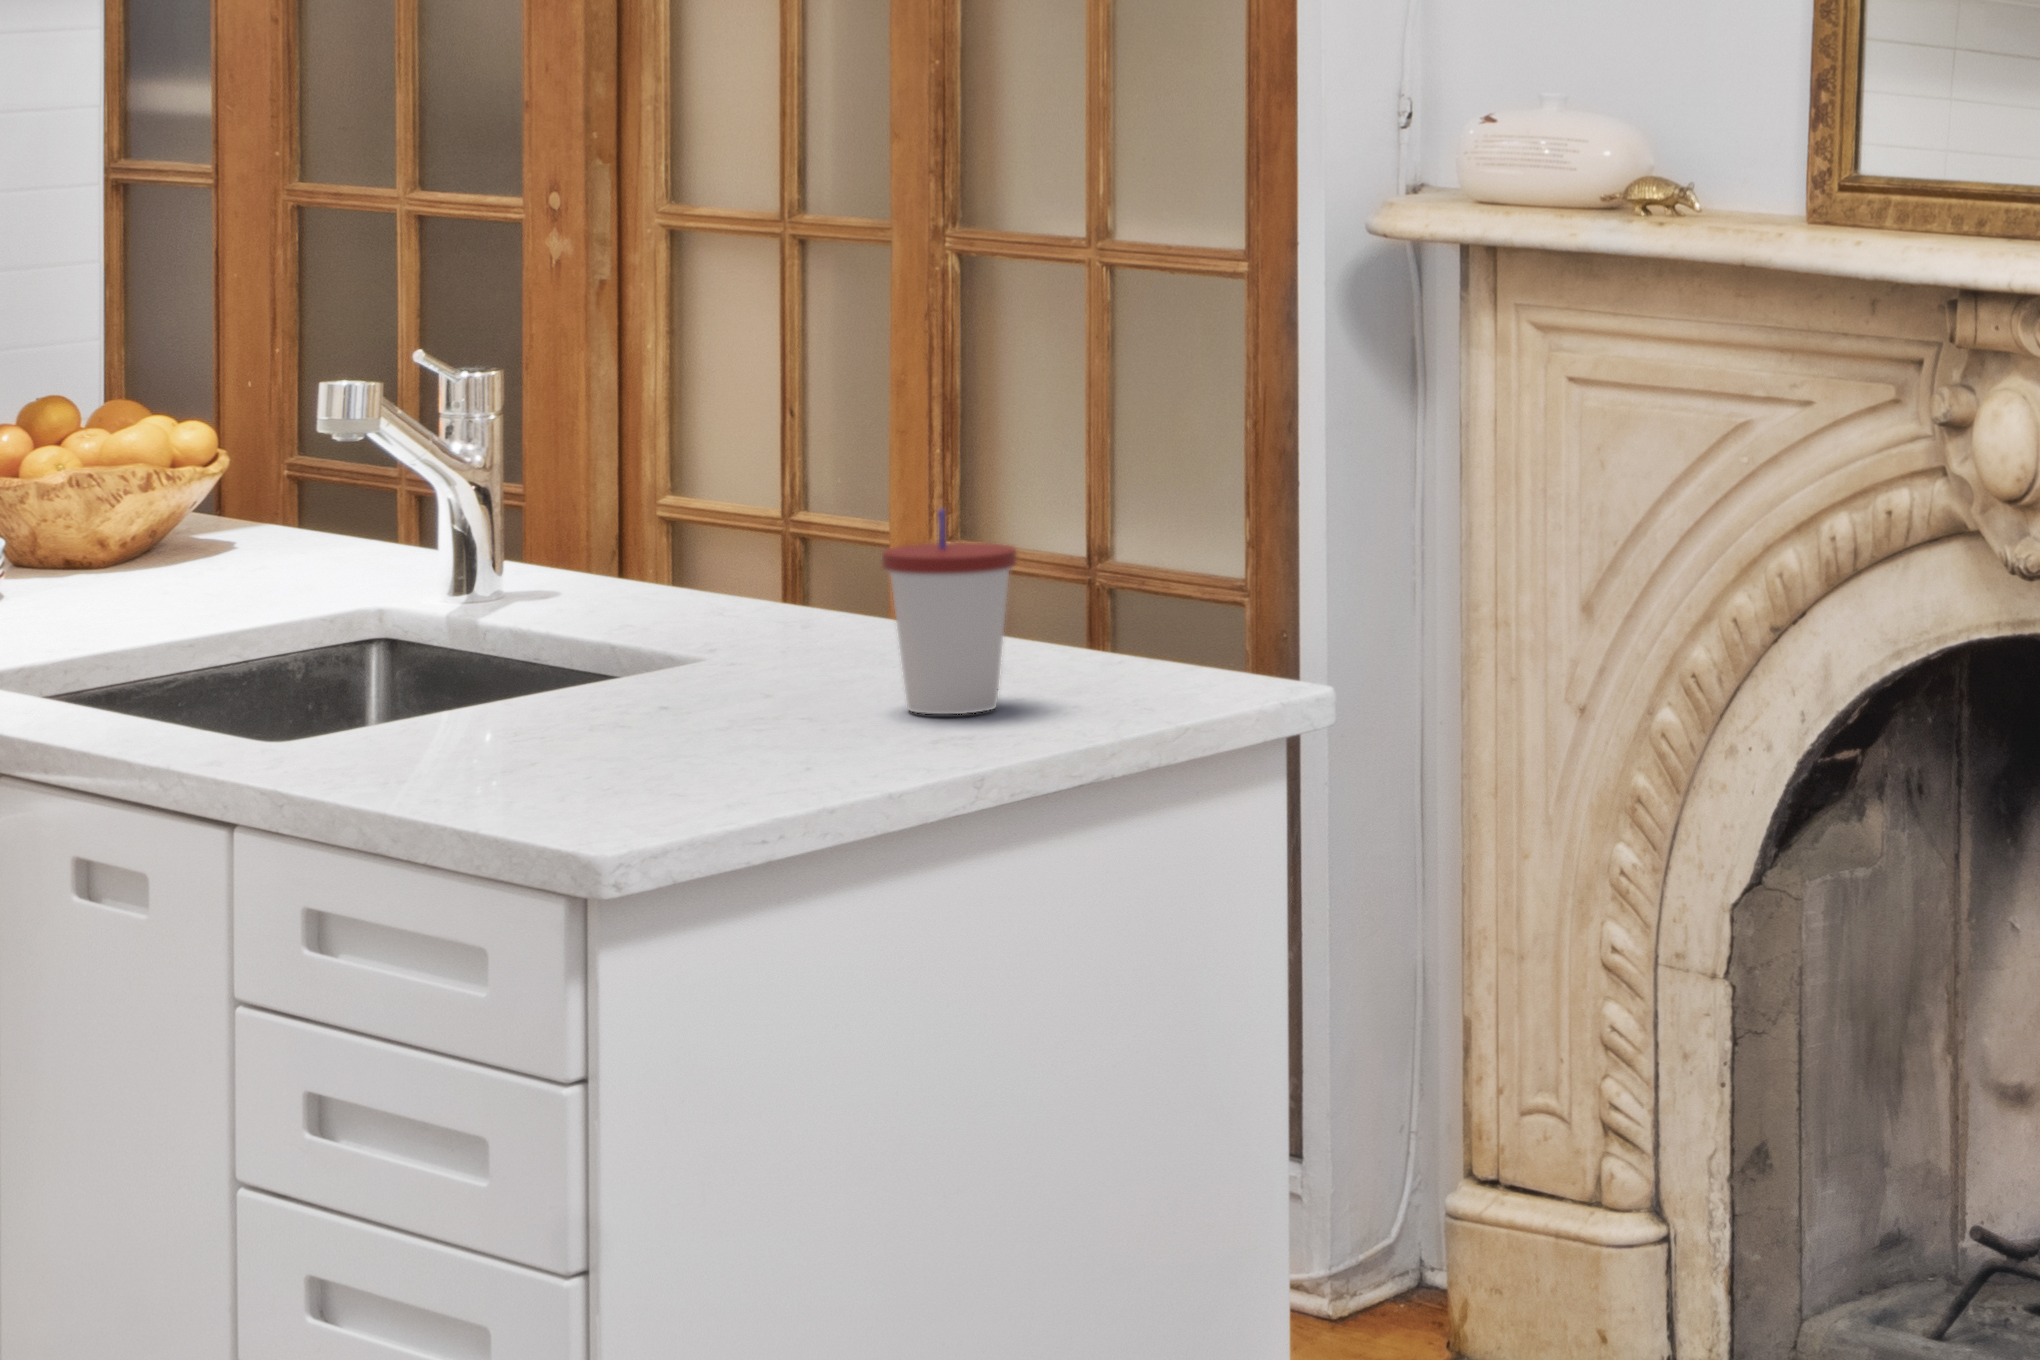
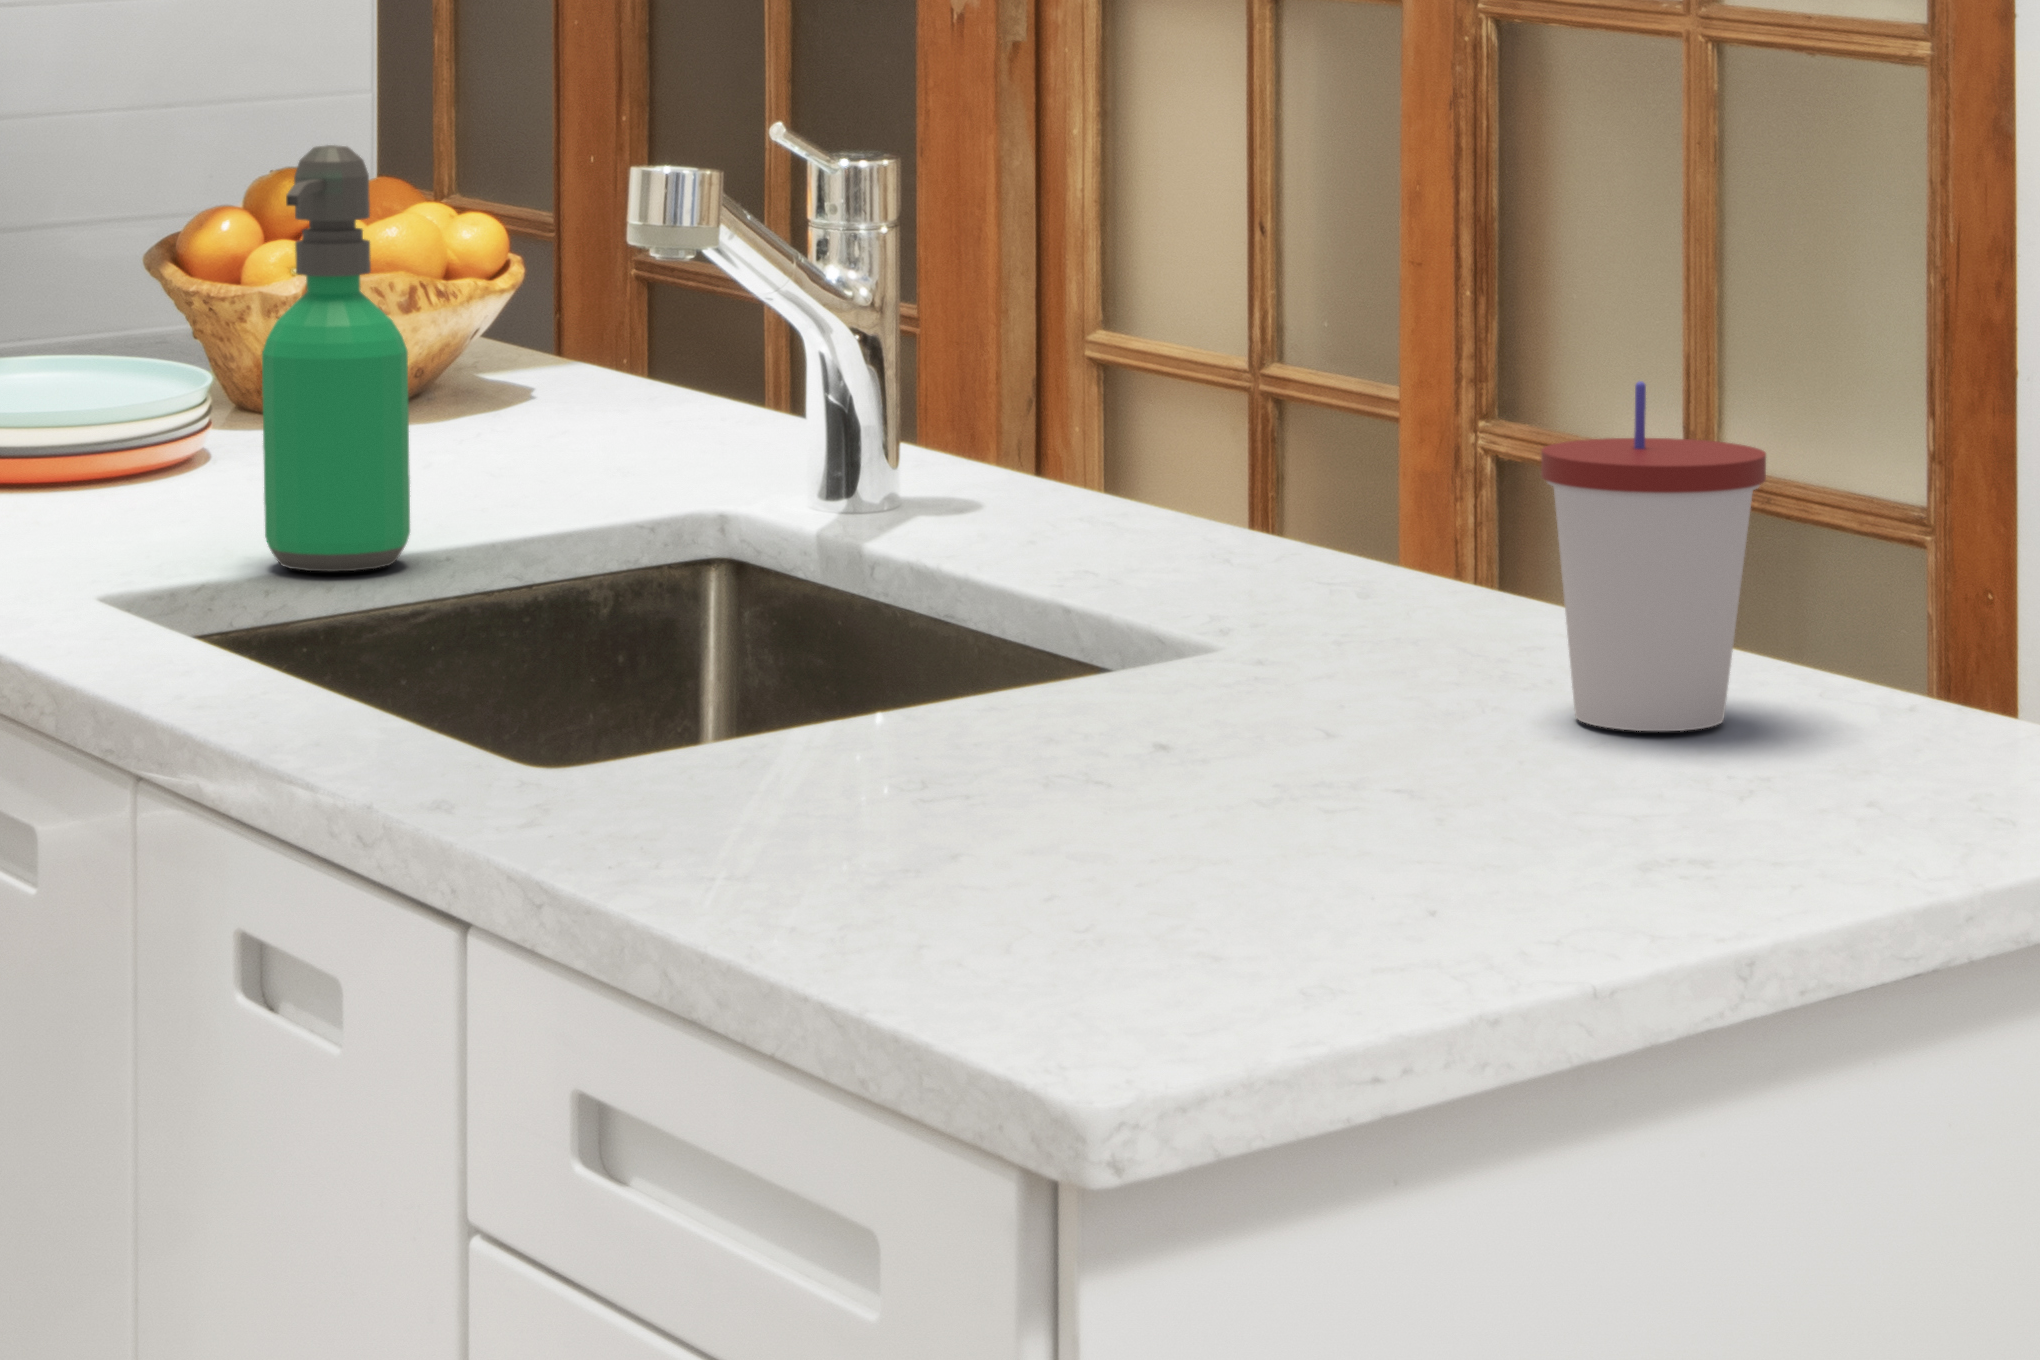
soap dispenser: none [50,378,157,659] -> present [262,145,410,572]

